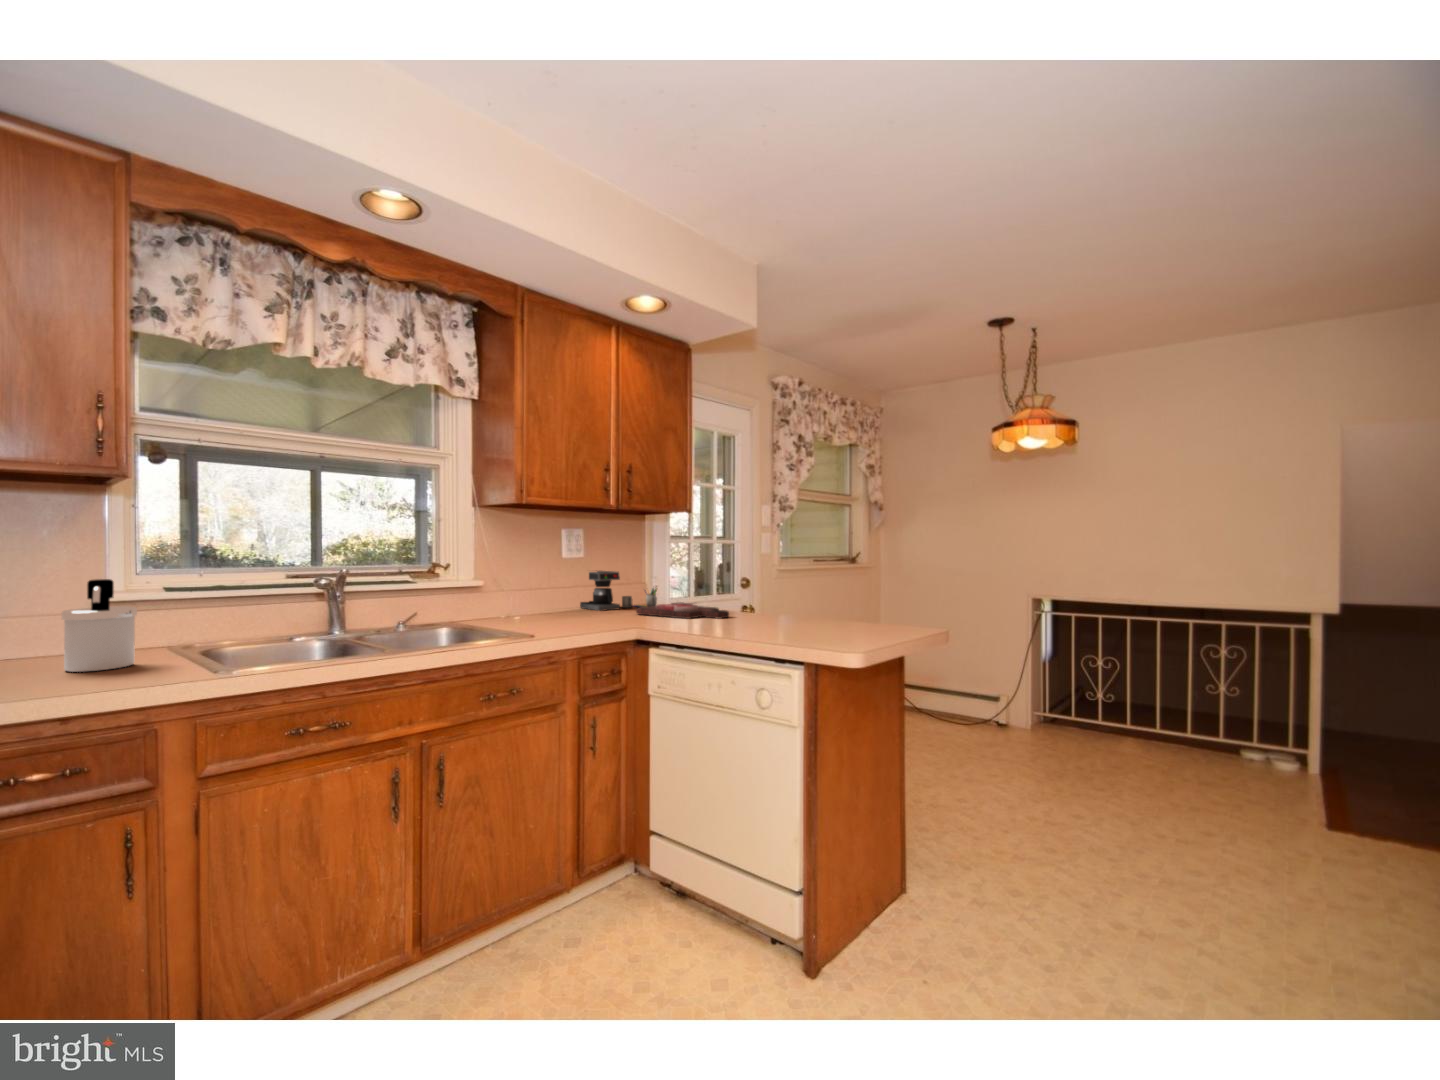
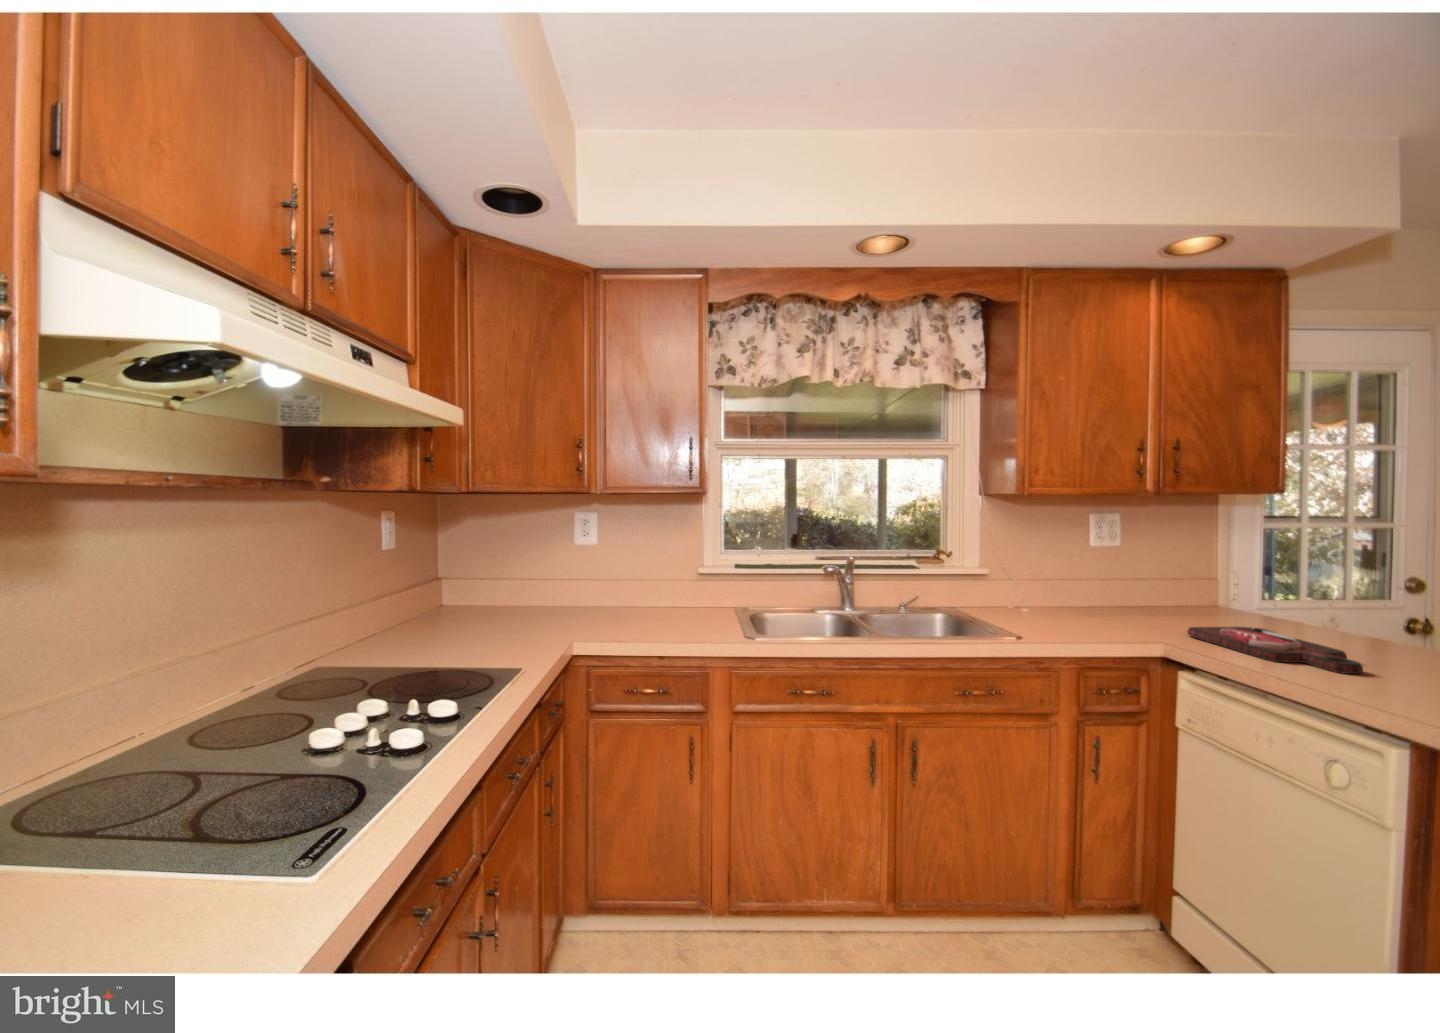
coffee maker: present [580,571,657,611] -> none [1116,566,1242,622]
soap dispenser: present [62,579,137,672] -> none [682,561,717,622]

